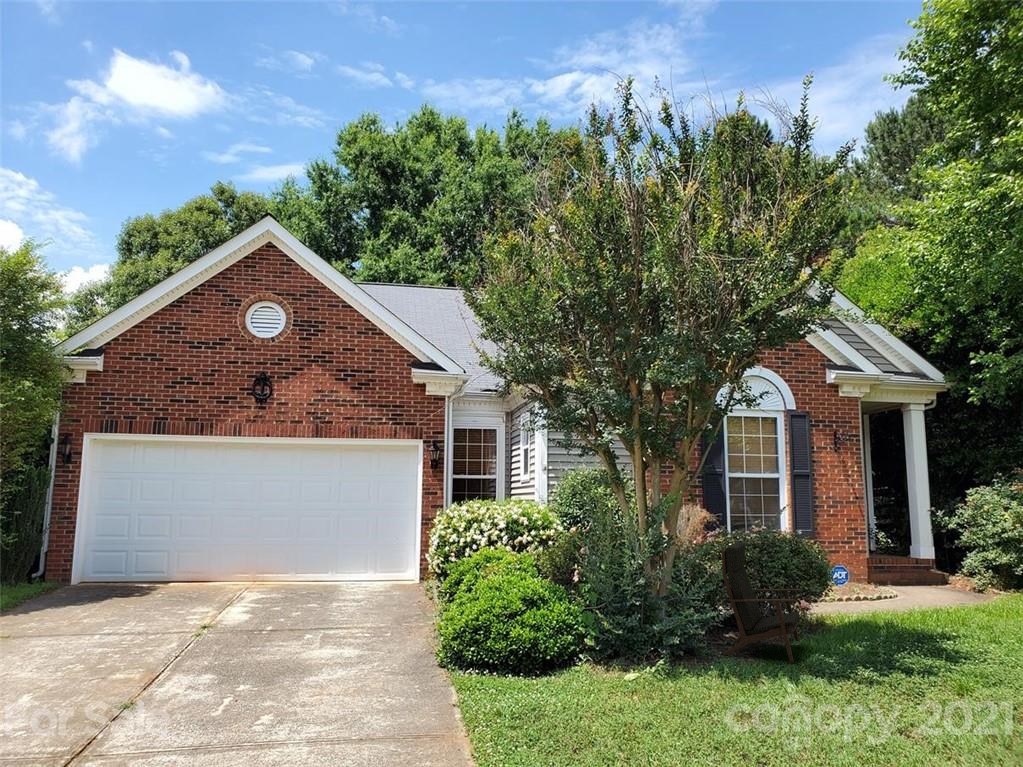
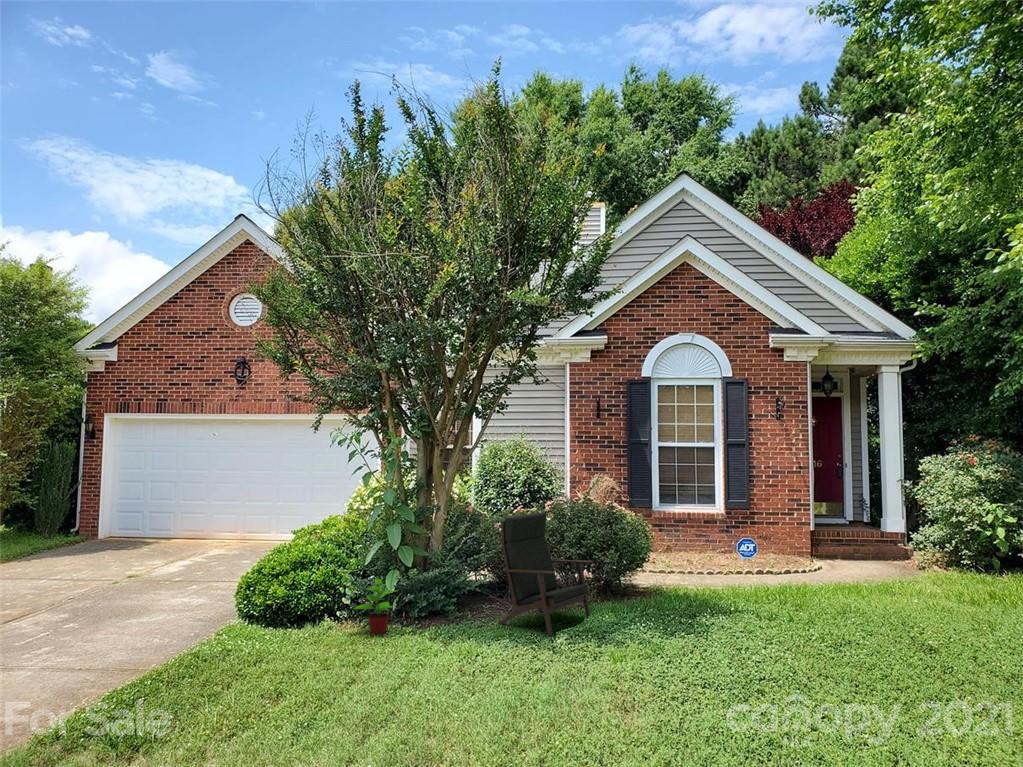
potted plant: none [598,611,643,671] -> present [353,578,397,634]

